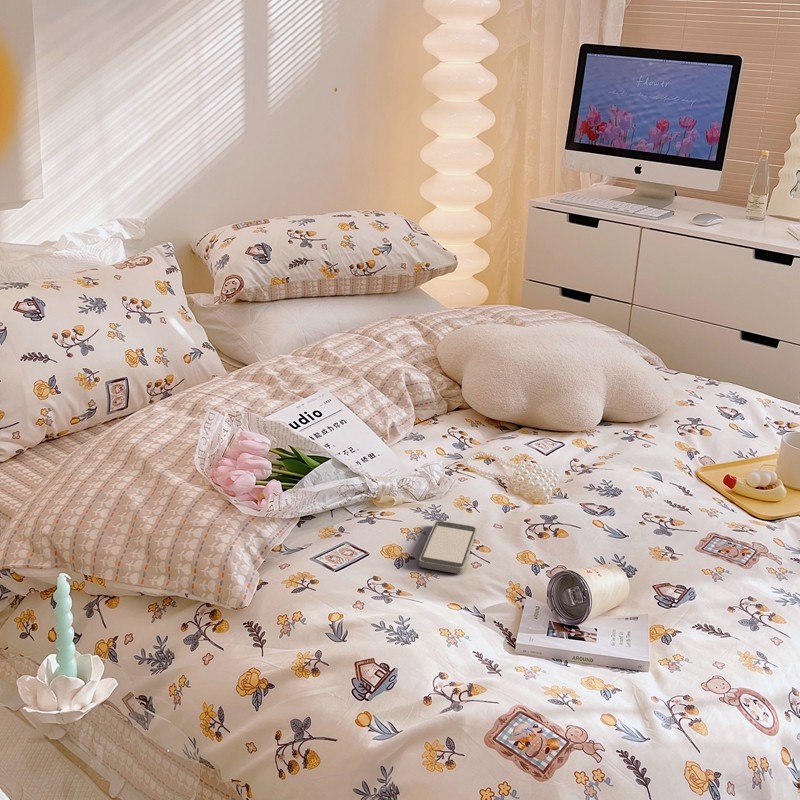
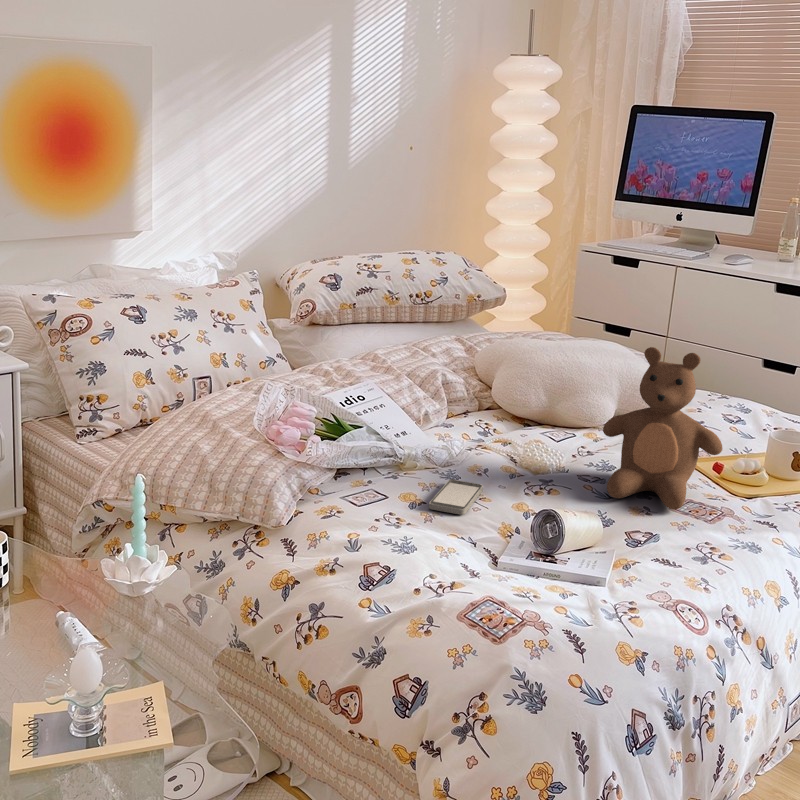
teddy bear: none [610,358,751,552] -> present [603,347,723,510]

